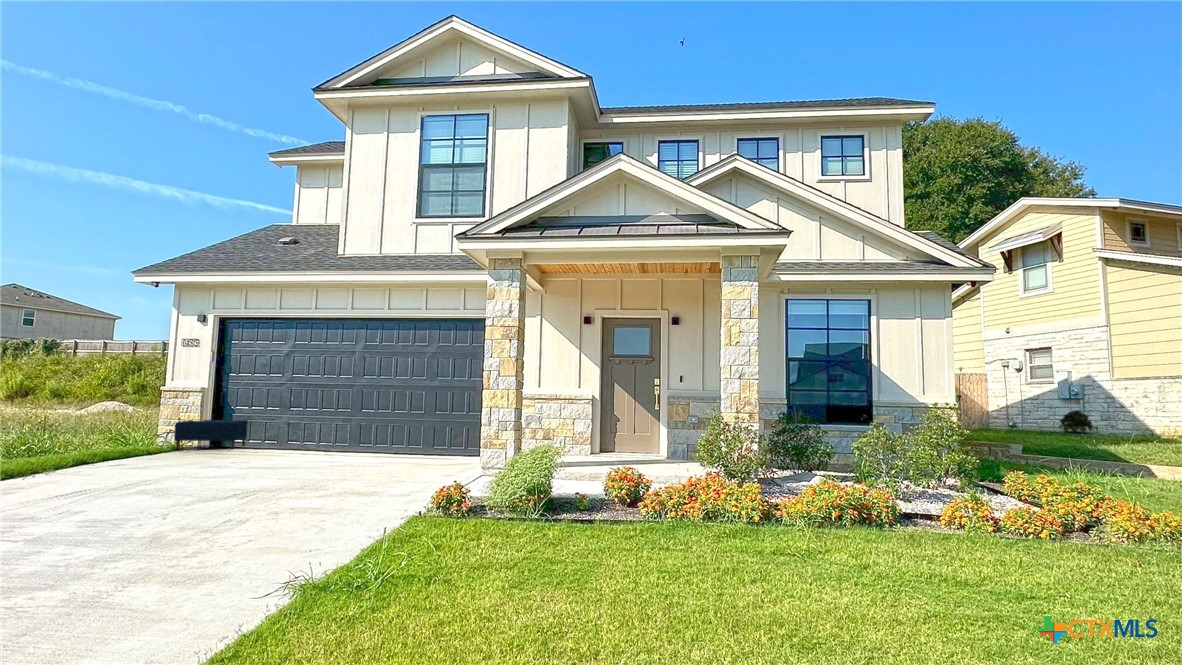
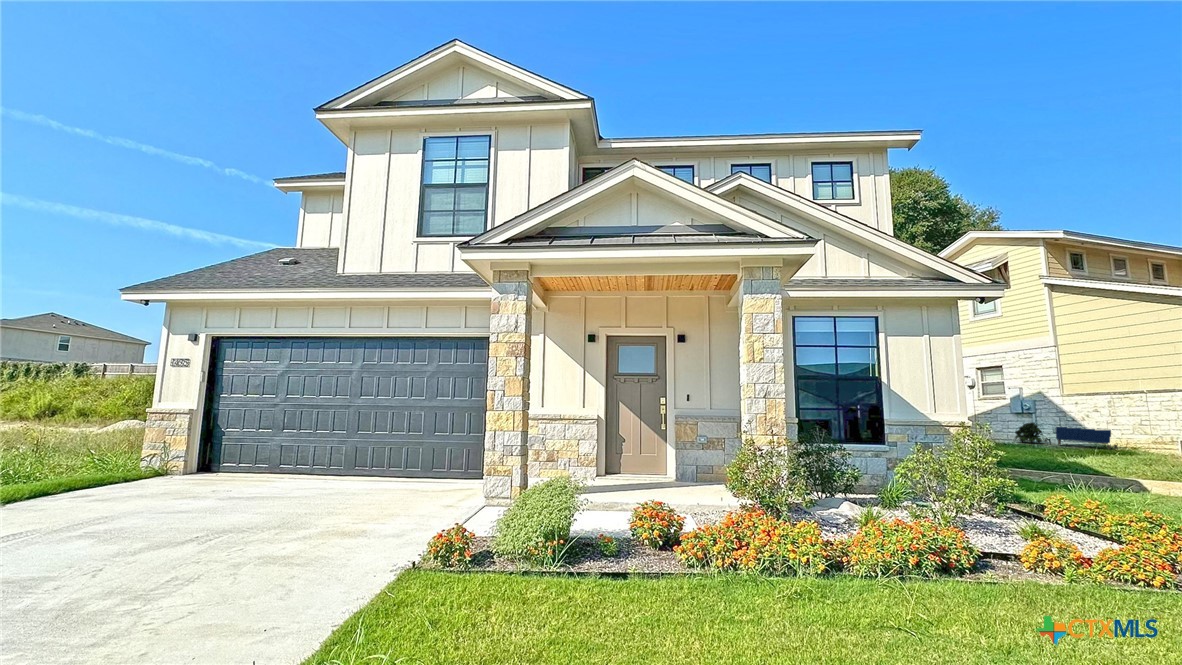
bench: present [174,420,248,449] -> present [1056,426,1117,450]

